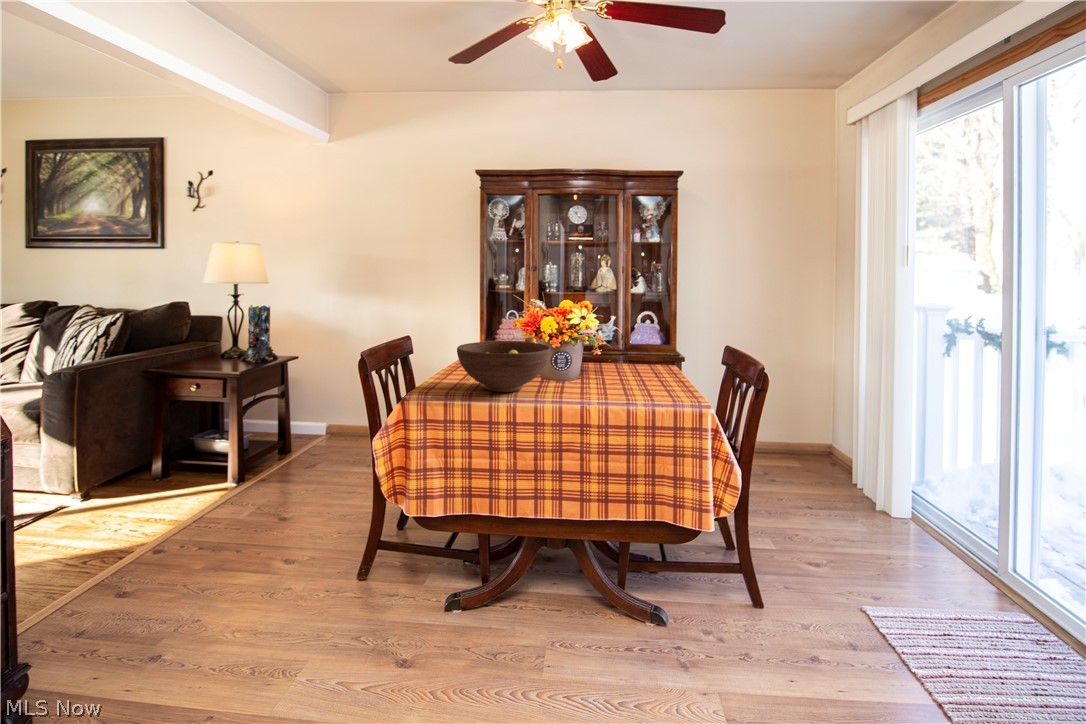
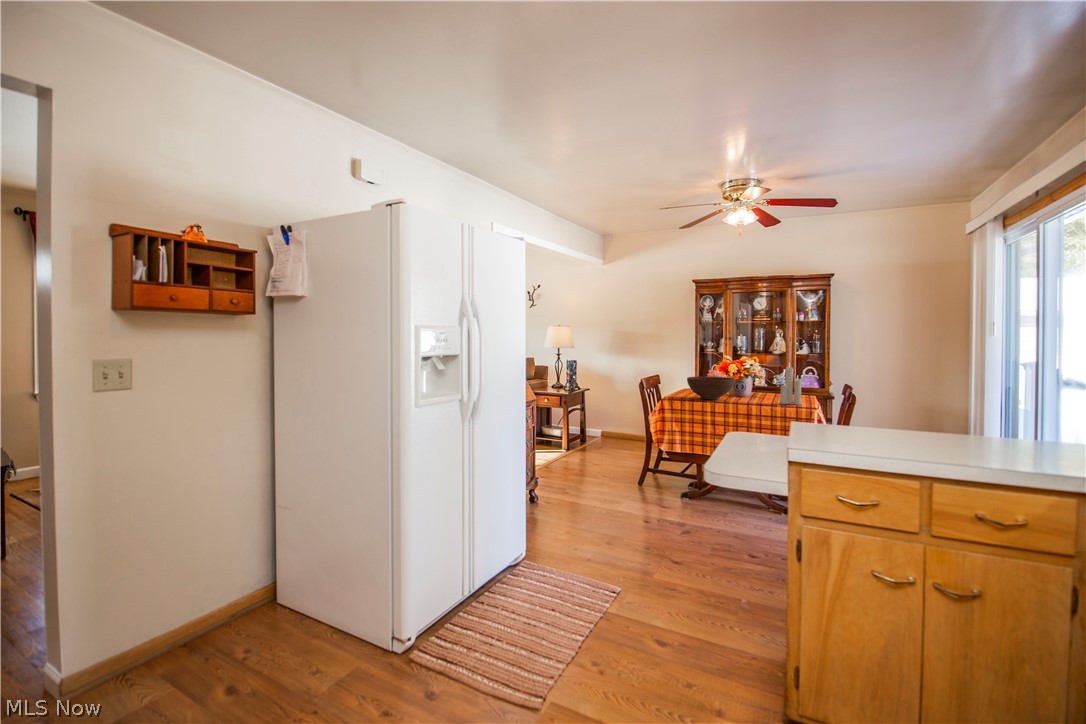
candle: none [635,309,674,397] -> present [780,367,801,405]

